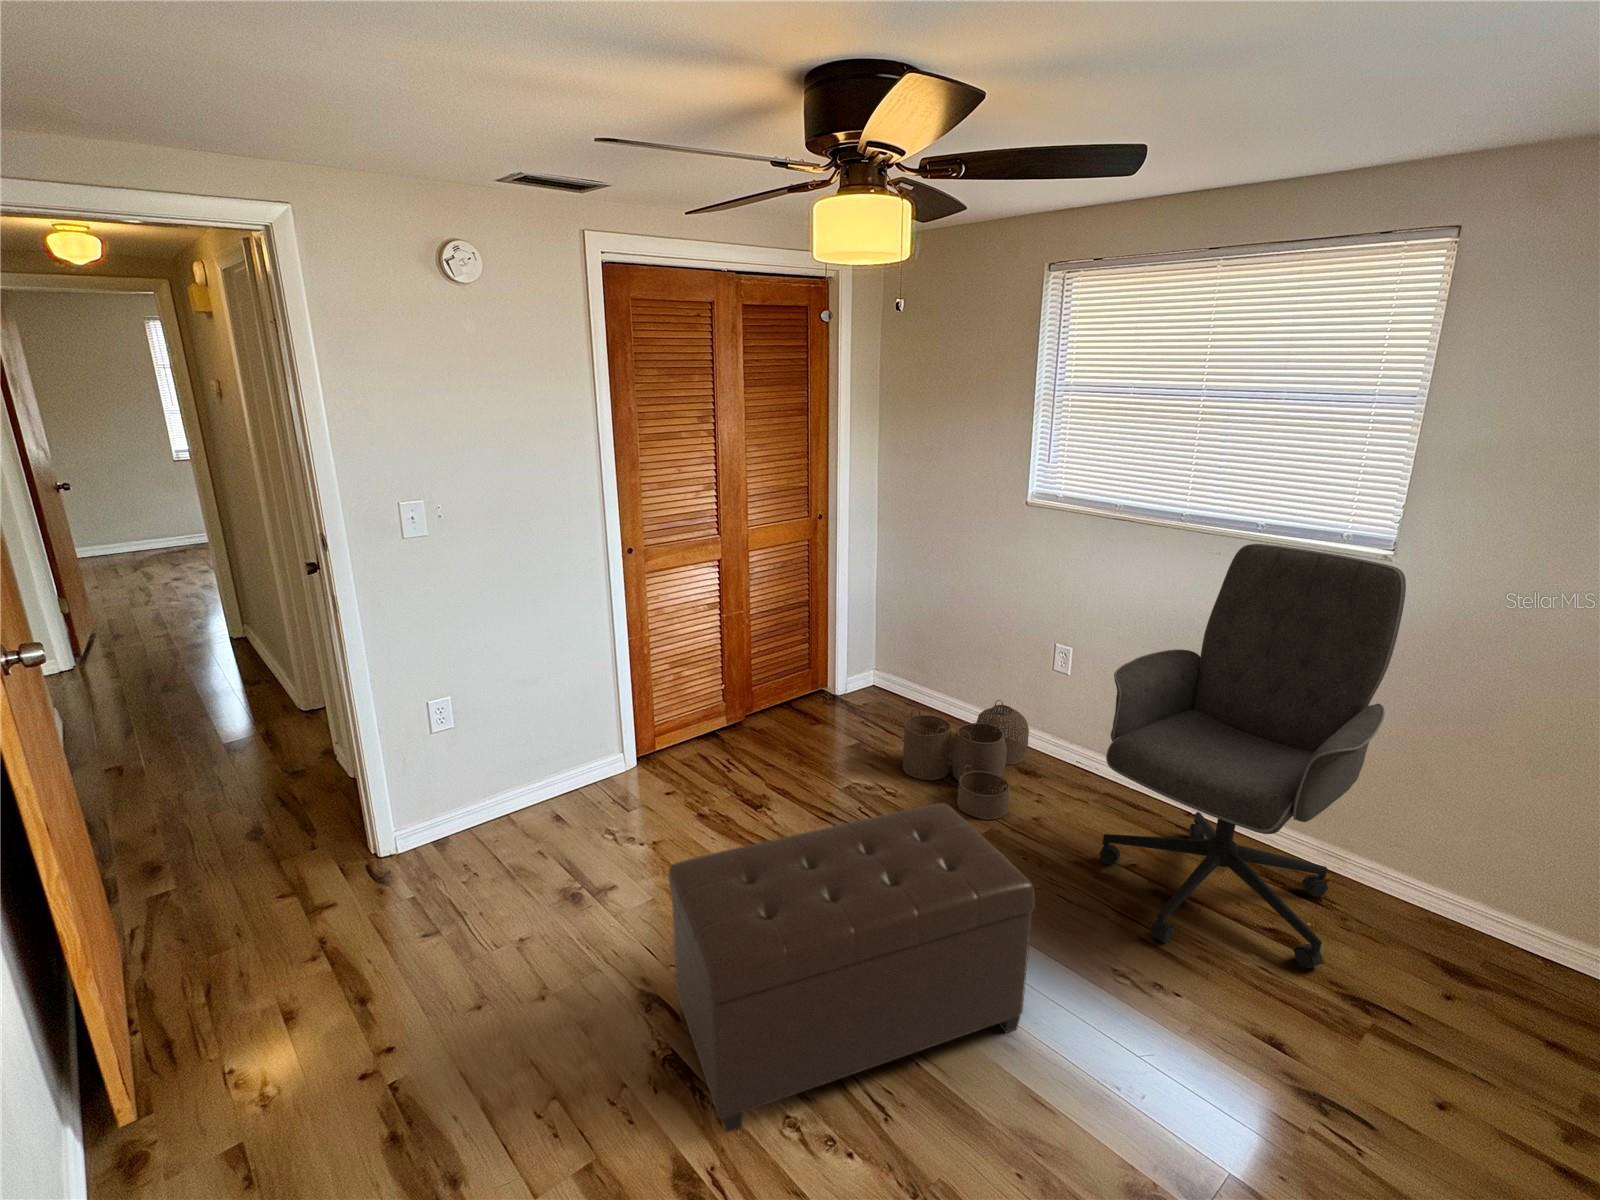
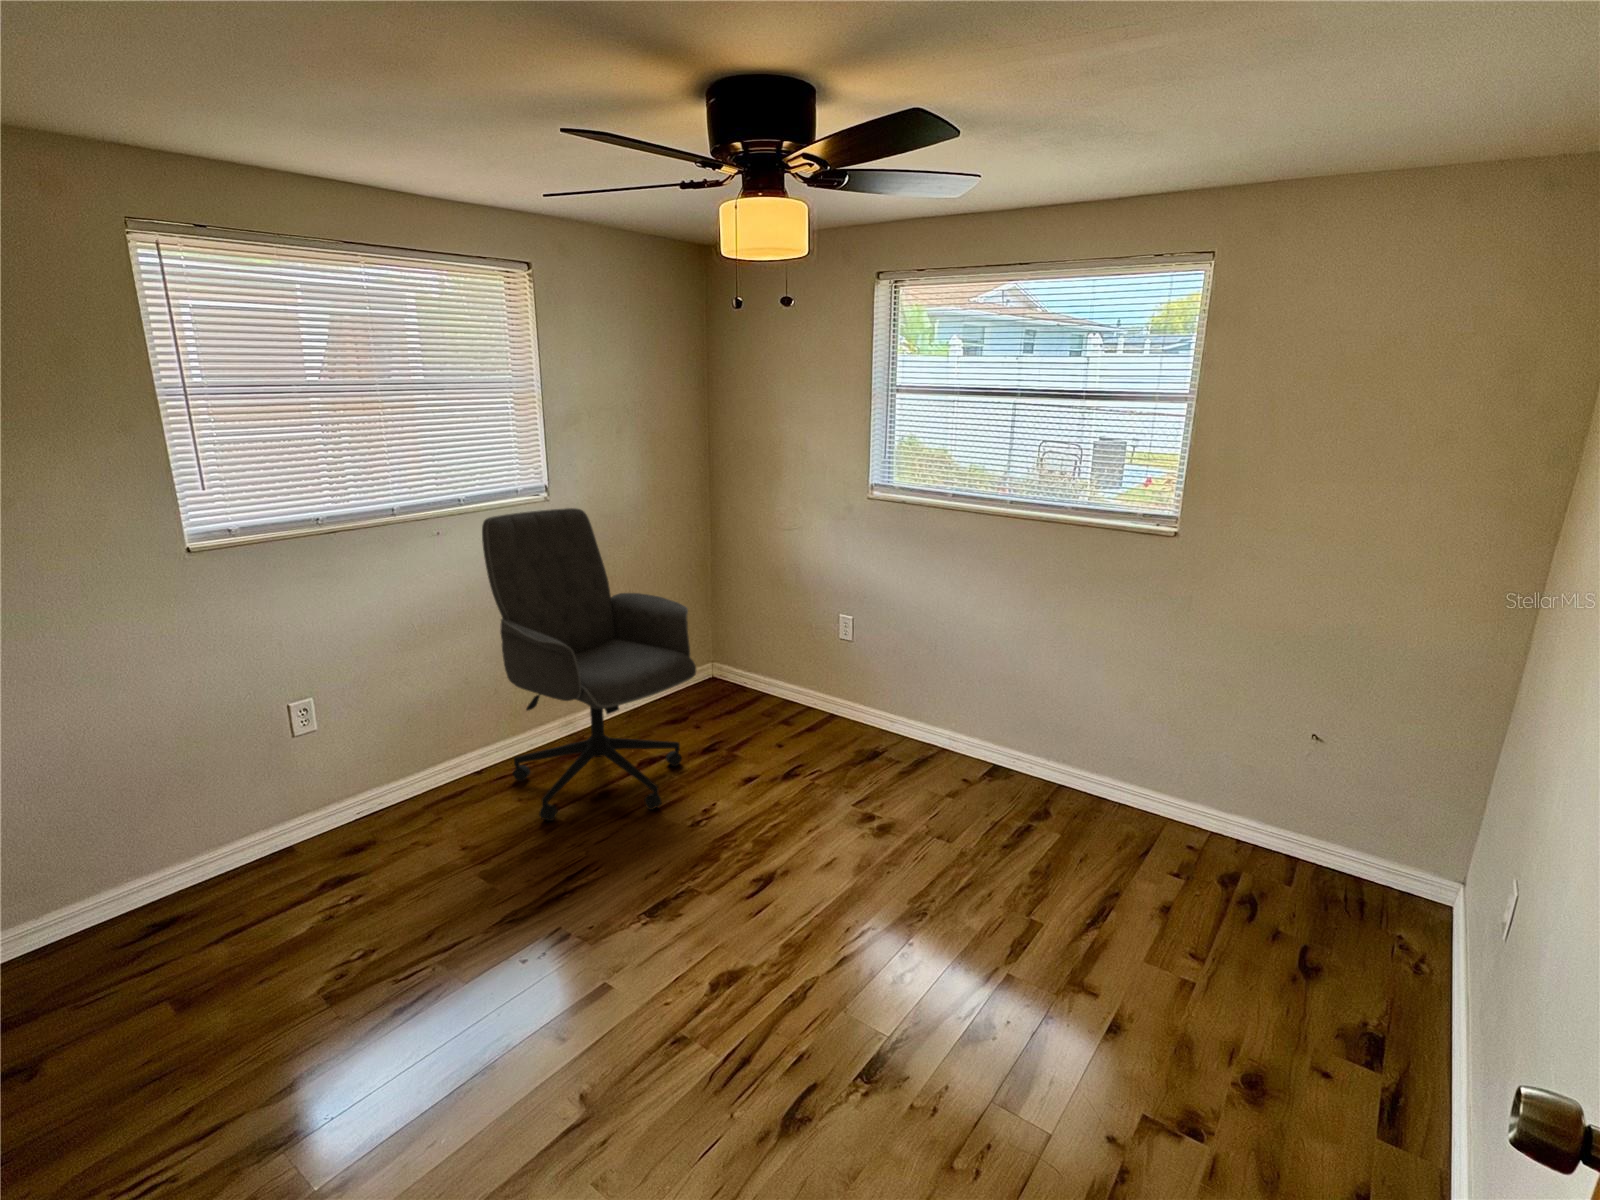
woven basket: present [903,700,1029,820] -> none [243,805,457,951]
ottoman: present [669,803,1035,1132] -> none [644,752,938,1084]

